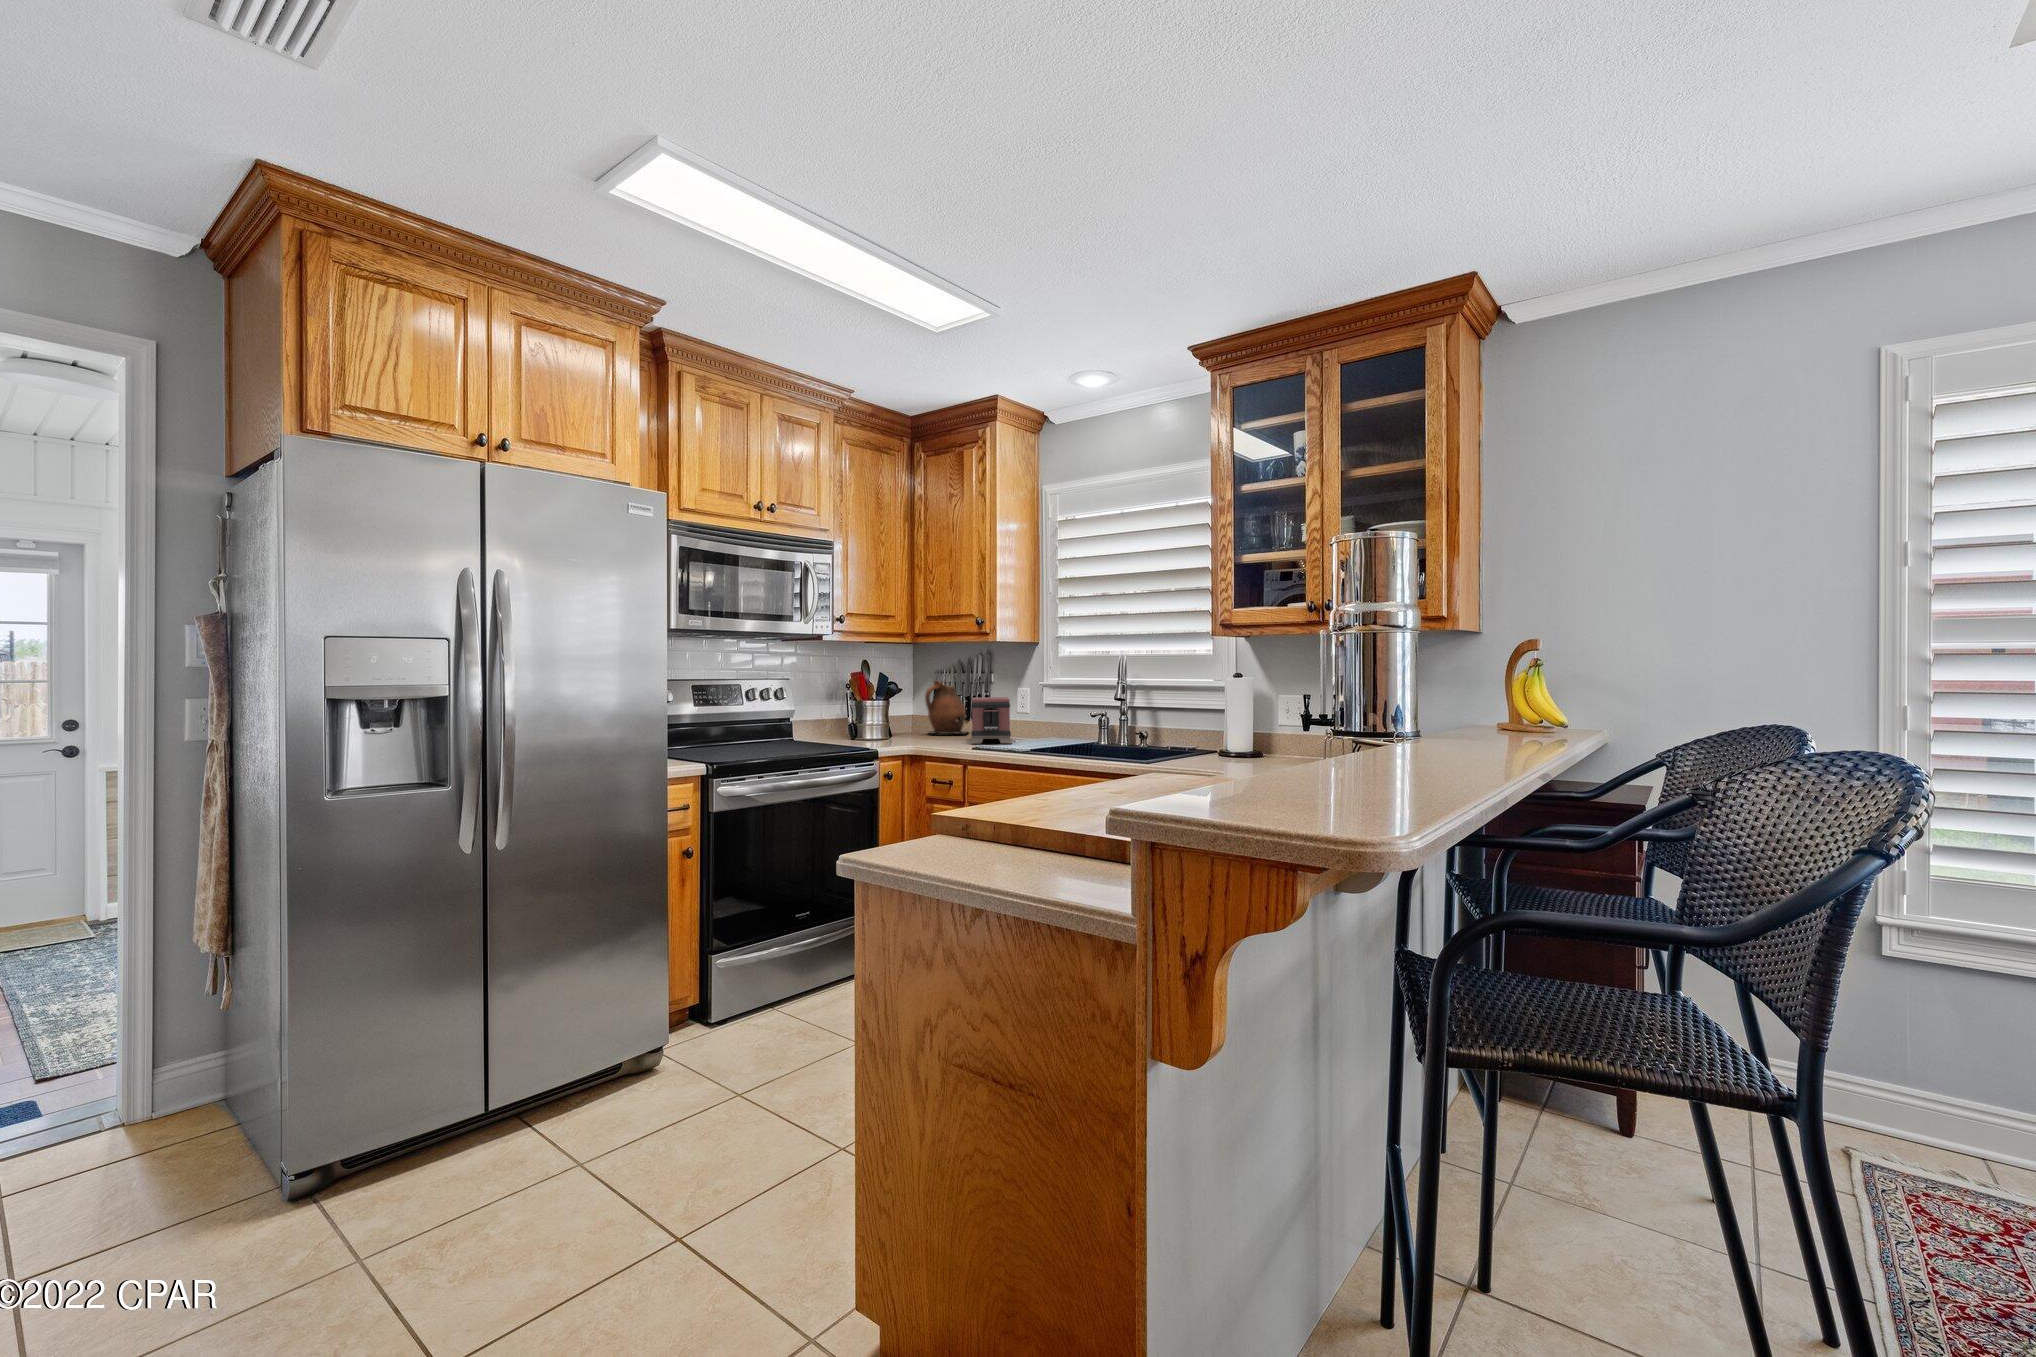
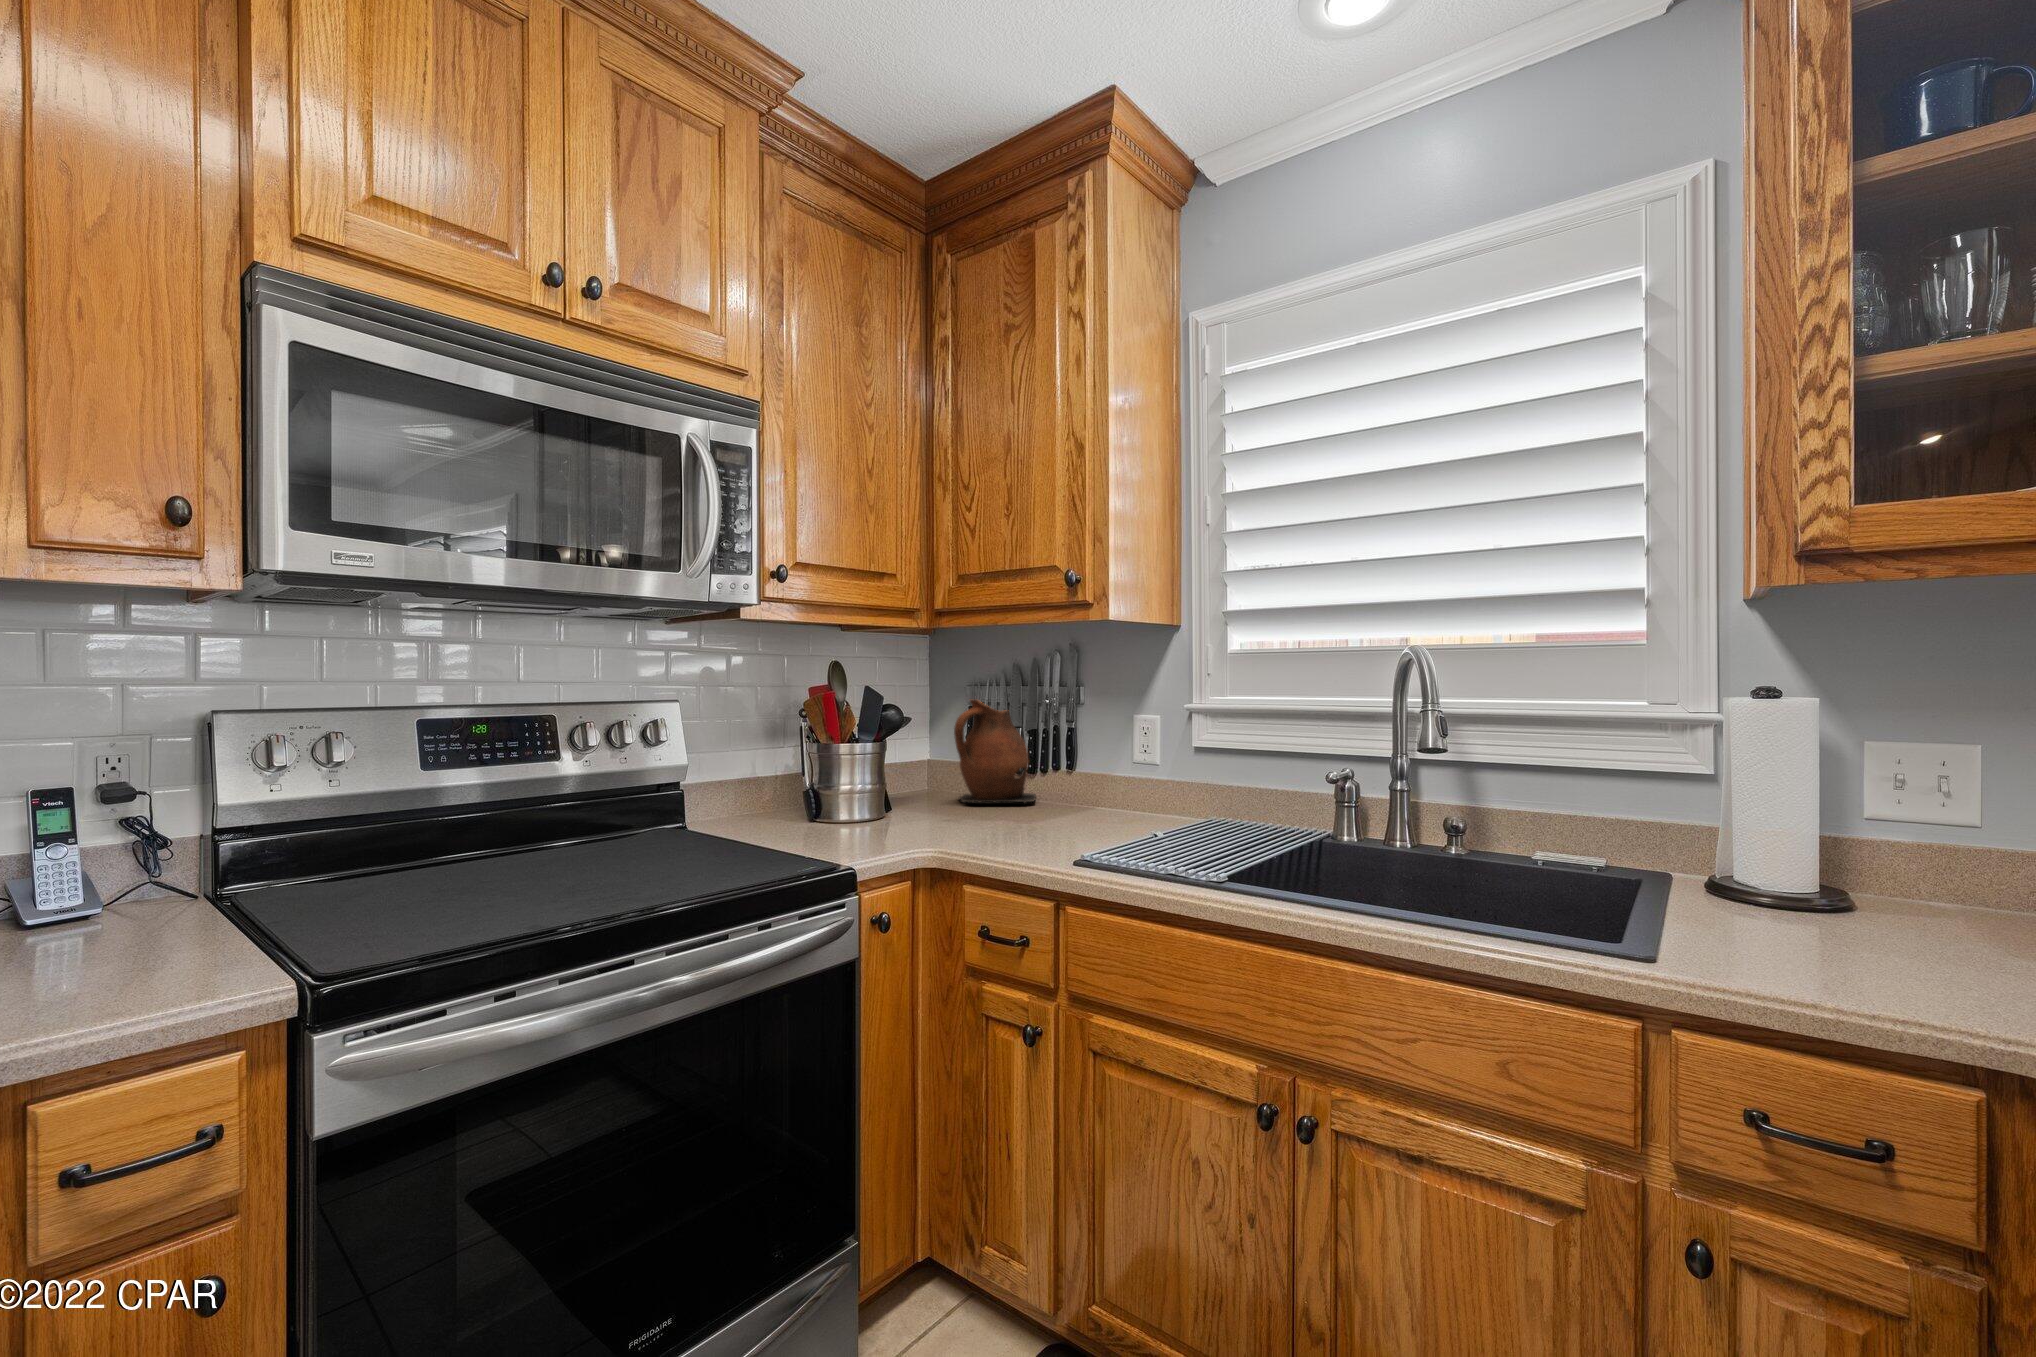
toaster: present [971,697,1012,744] -> none [1049,733,1147,836]

